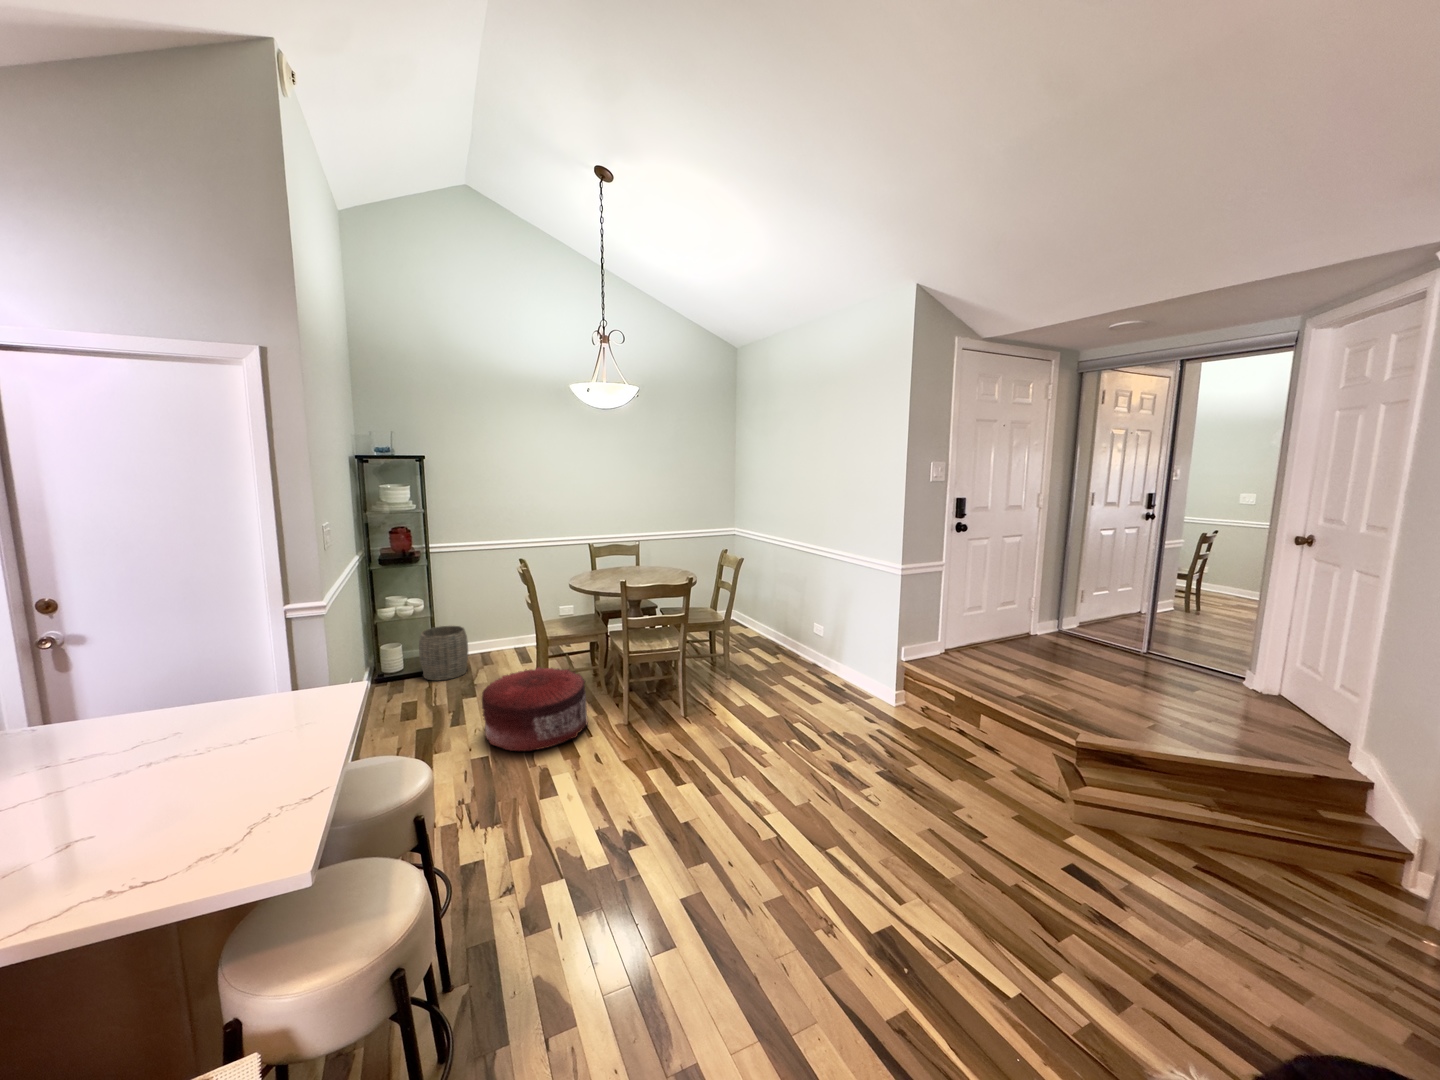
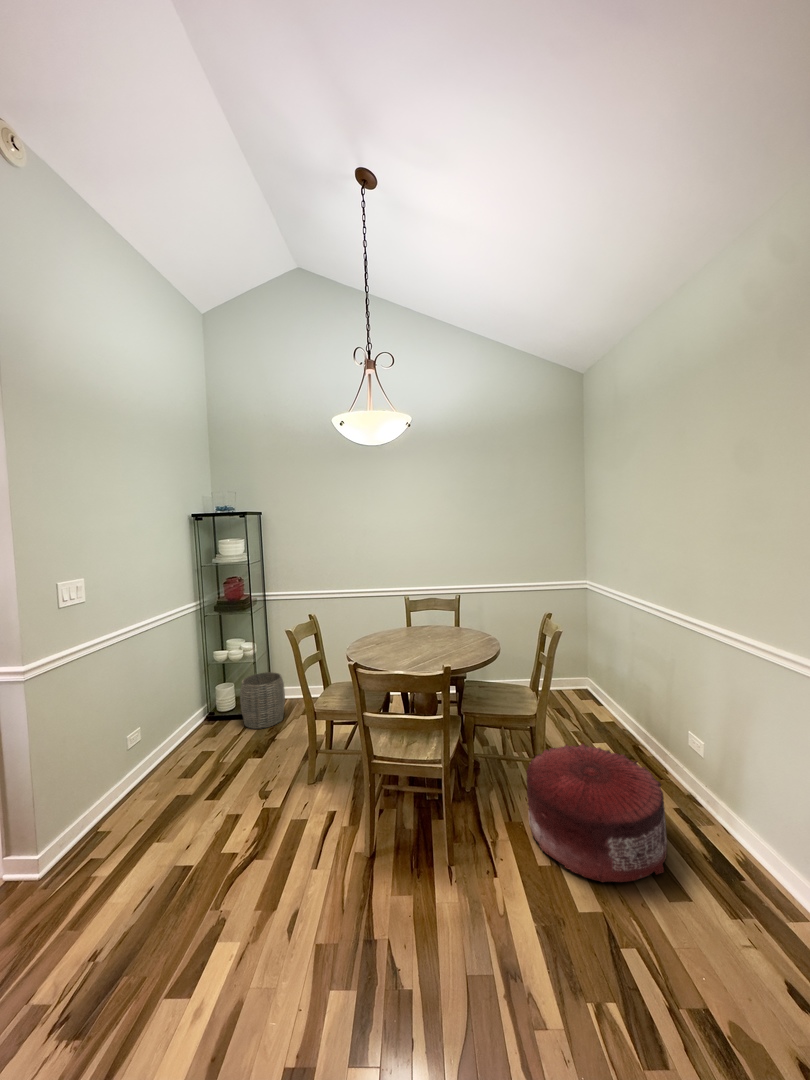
pouf: present [482,667,588,751] -> present [526,743,667,882]

